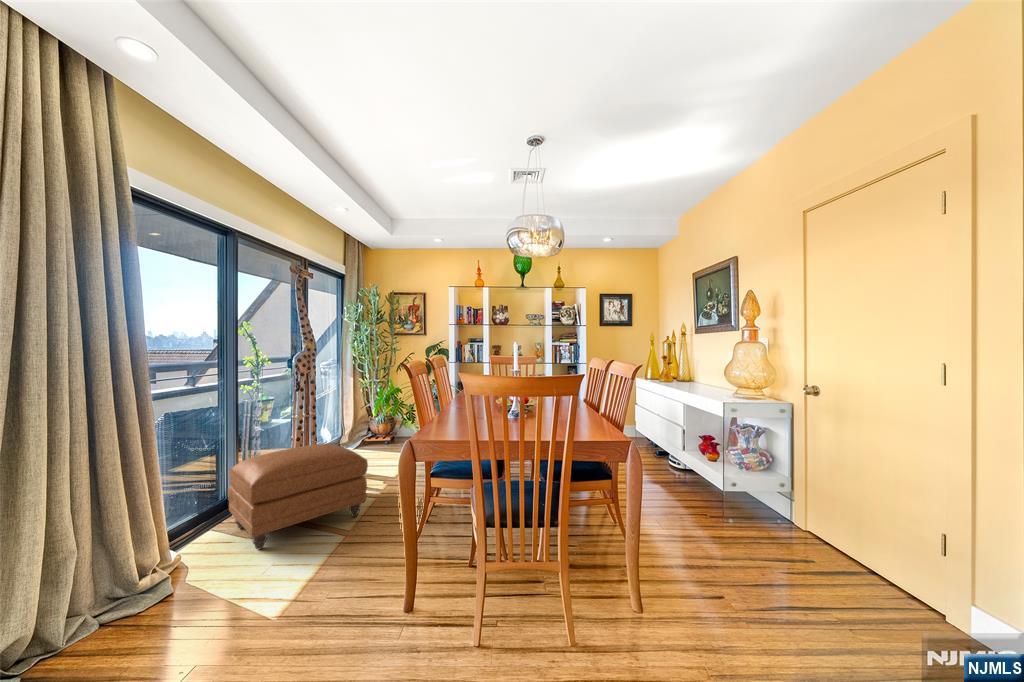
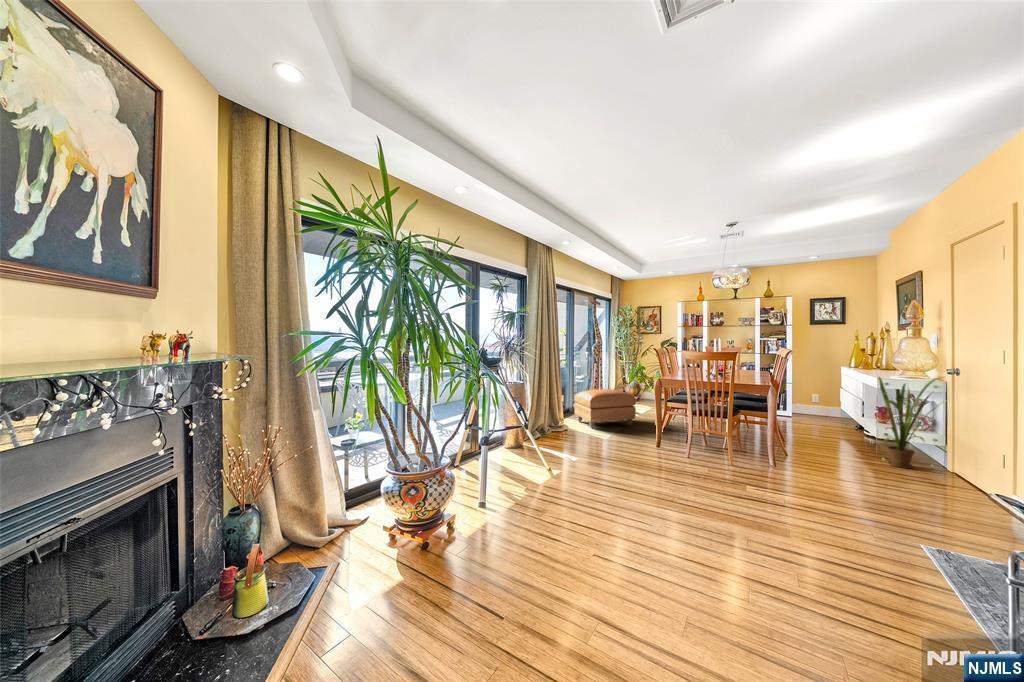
house plant: none [724,395,810,538] -> present [879,377,944,468]

